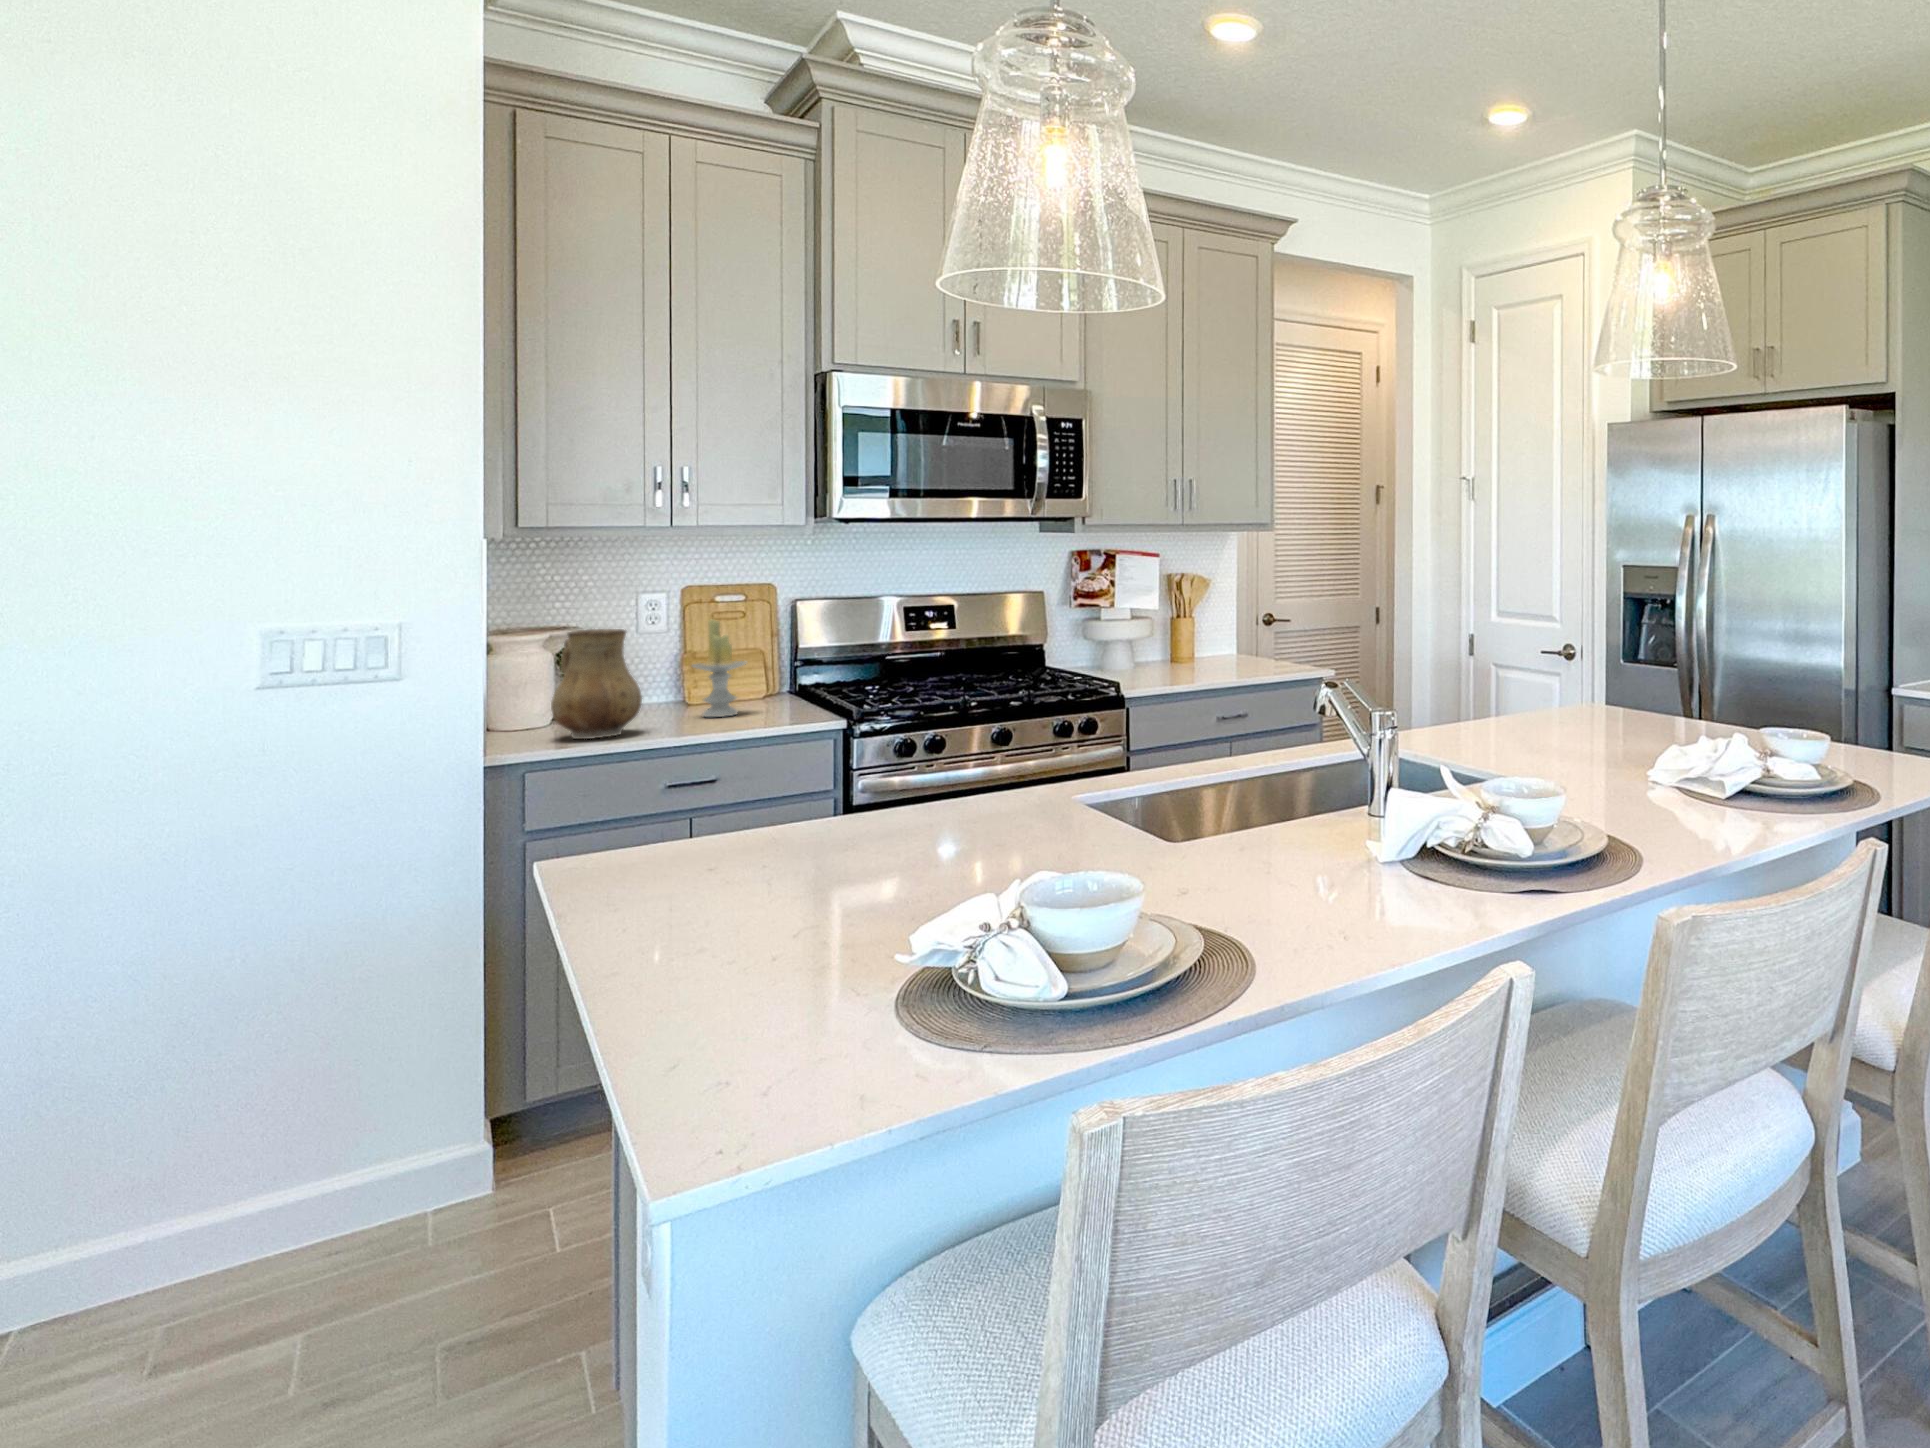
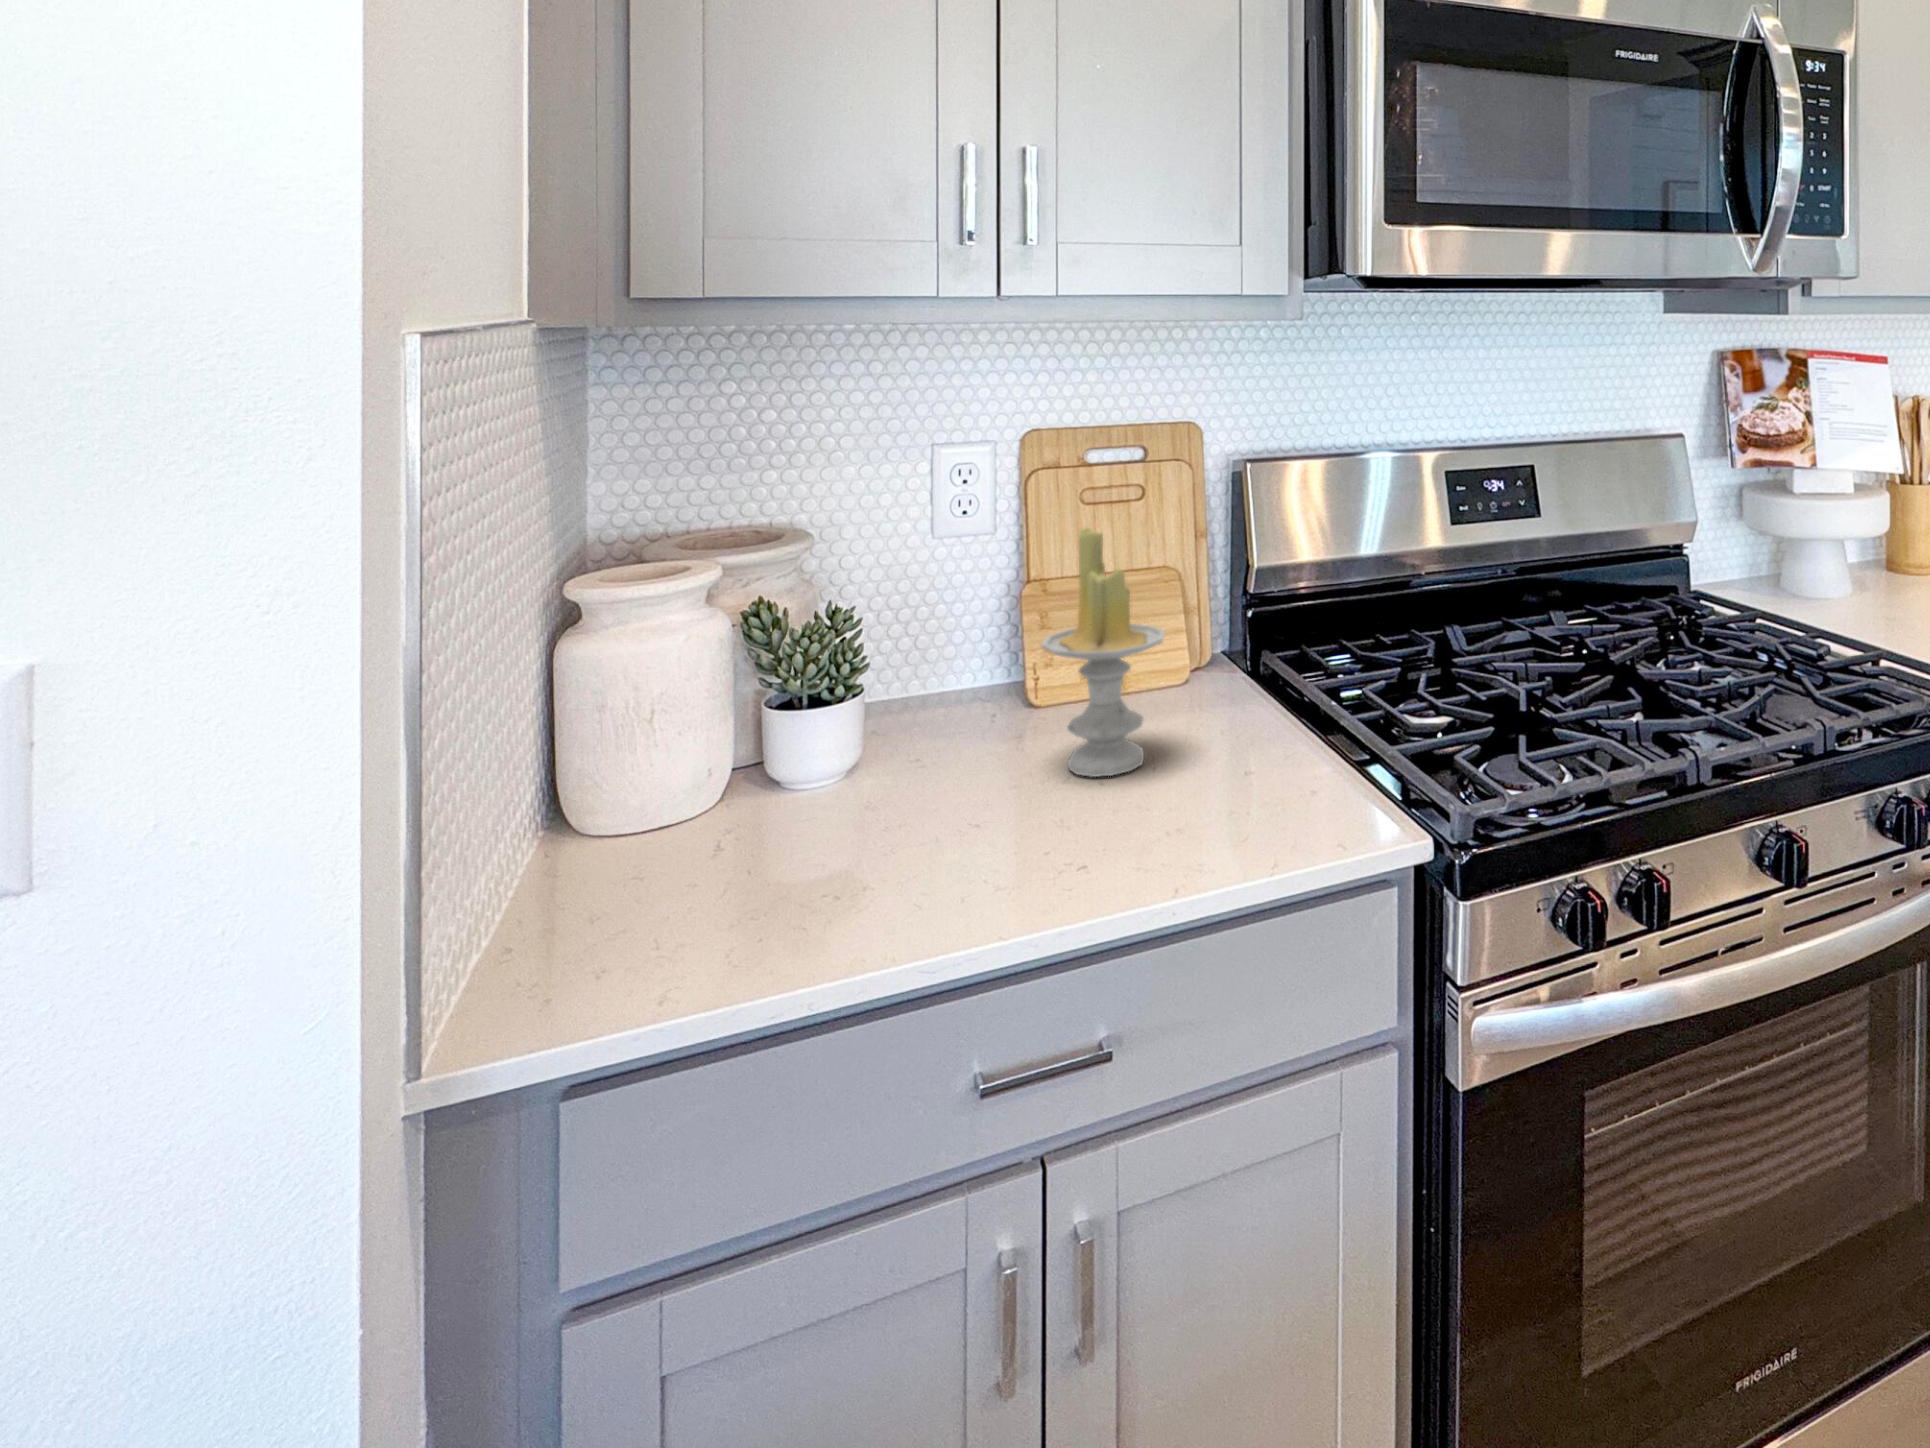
ceramic pitcher: present [551,629,642,739] -> none [686,577,920,908]

